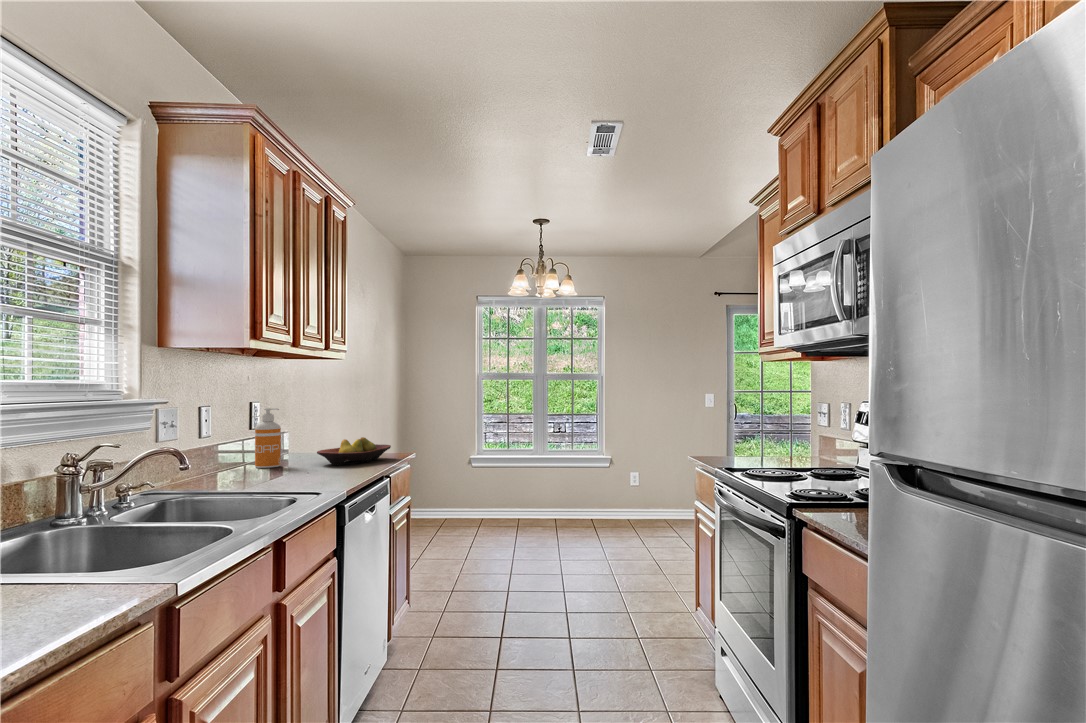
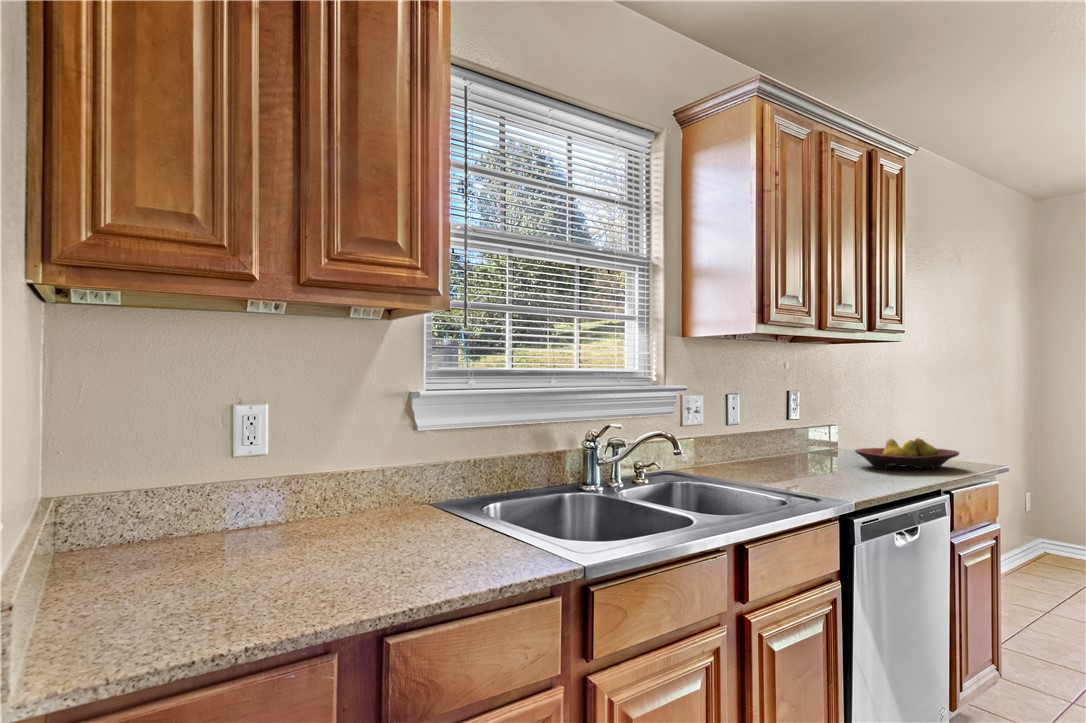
soap dispenser: present [255,408,281,468] -> none [788,398,815,461]

